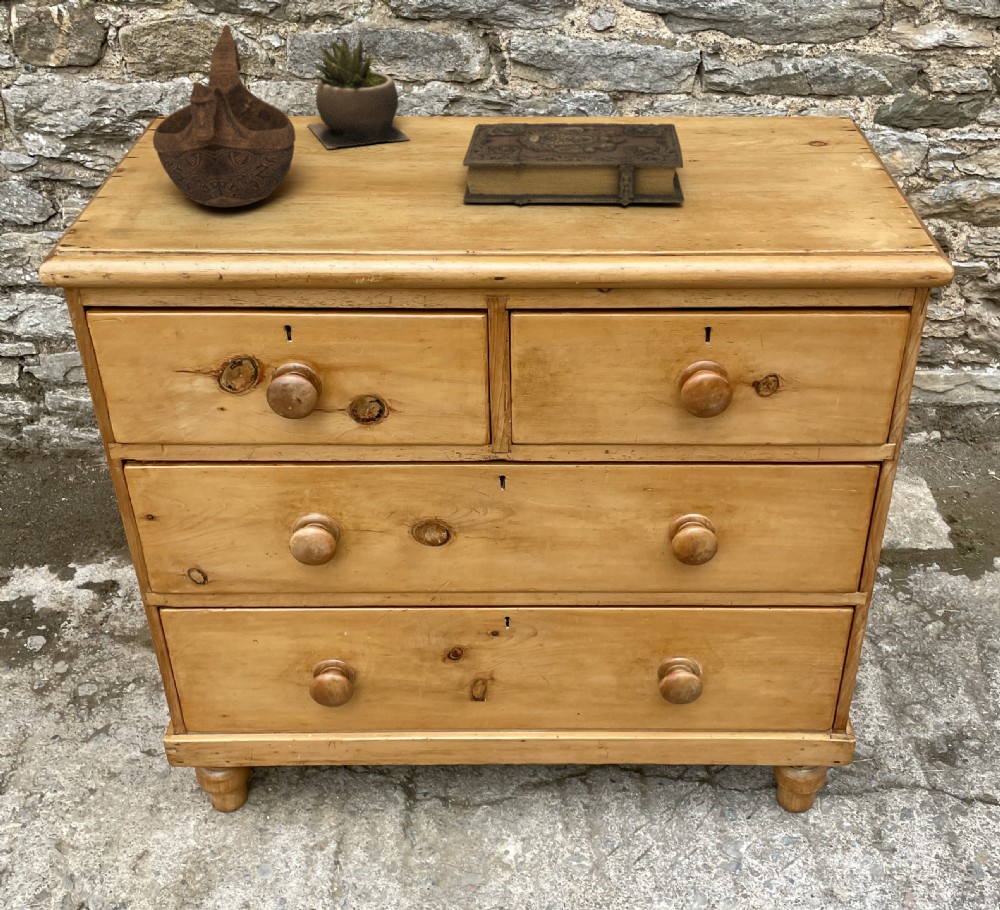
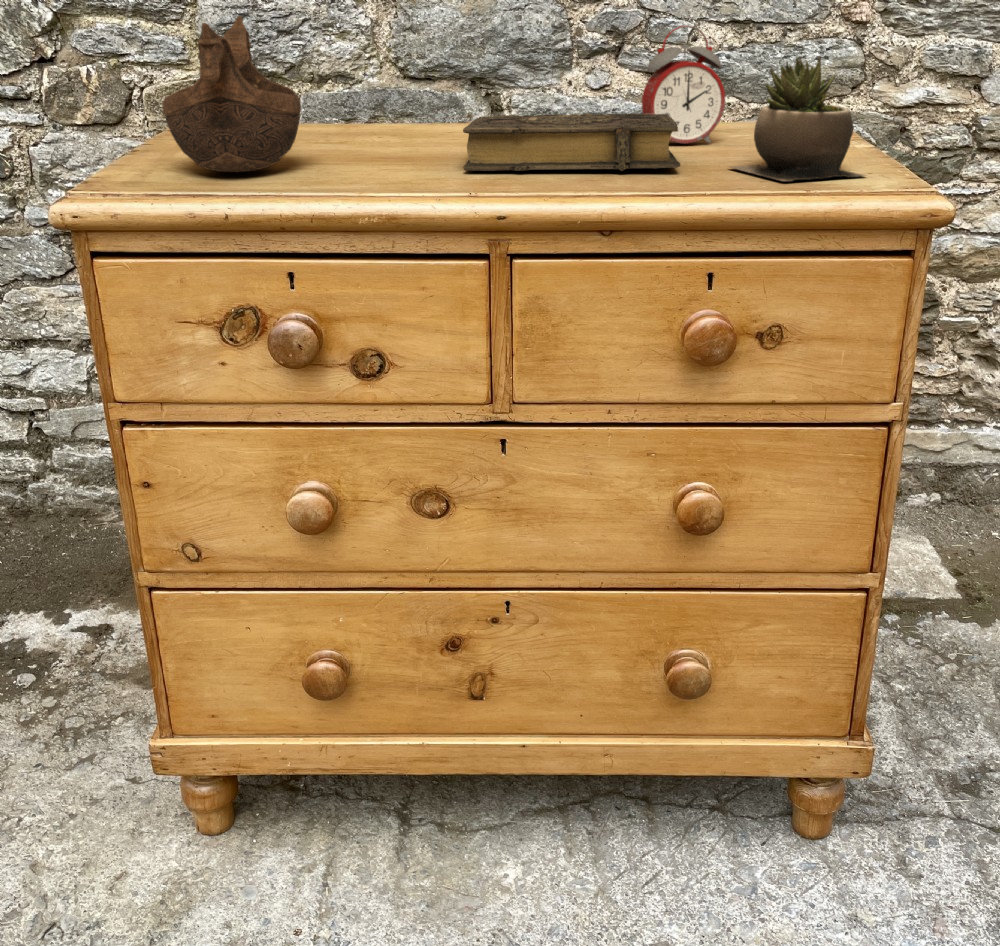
alarm clock: none [647,17,733,141] -> present [642,25,725,143]
succulent plant: present [308,37,409,149] -> present [729,57,866,181]

